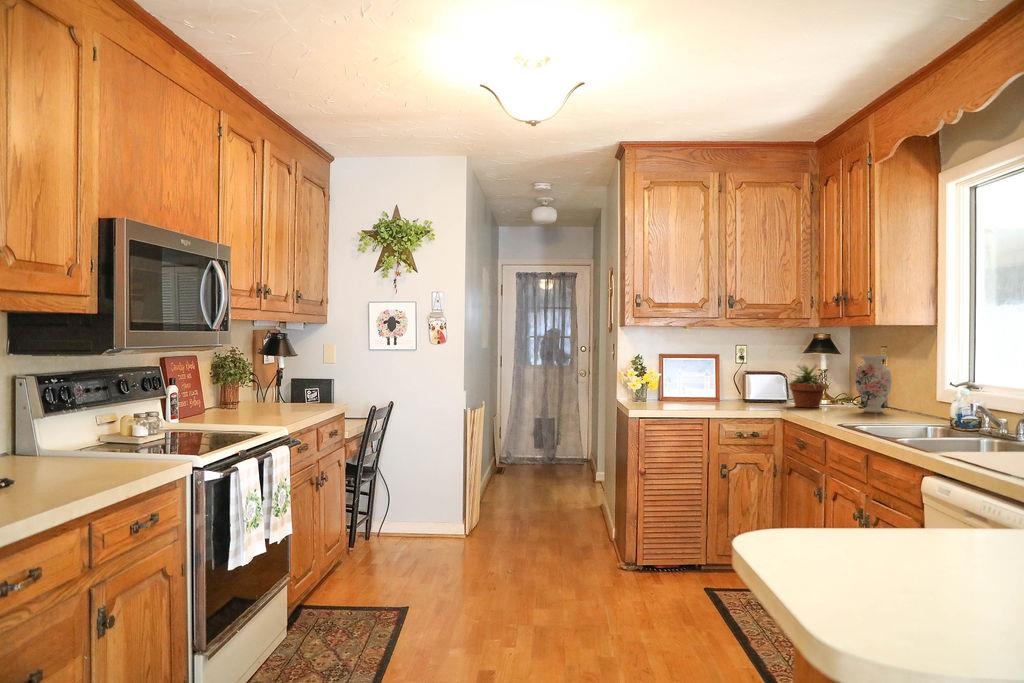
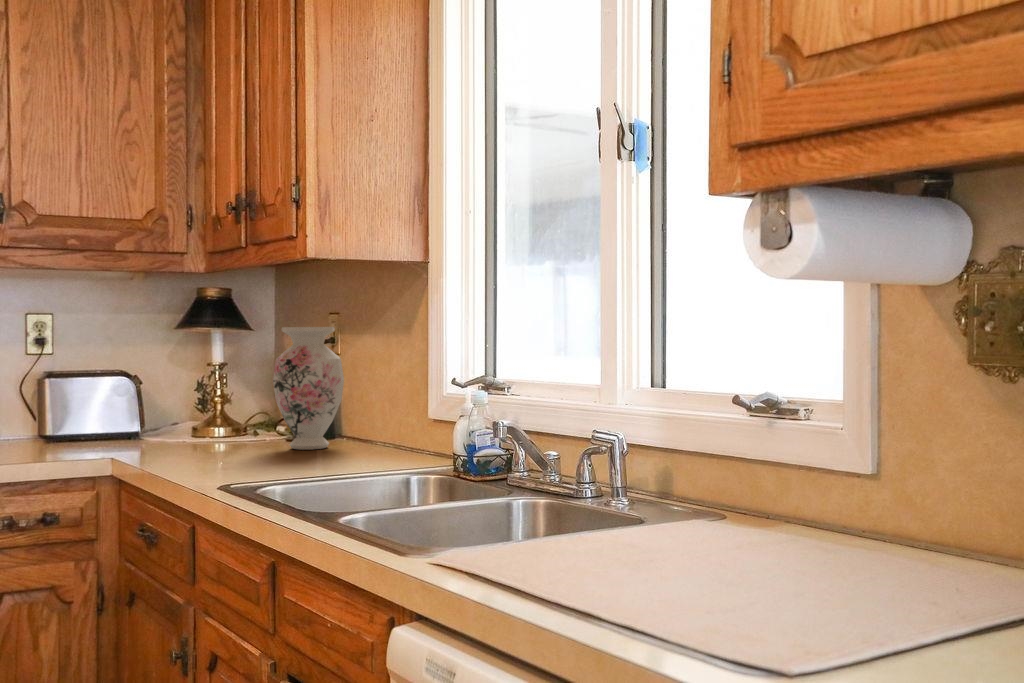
potted plant: present [789,365,827,408] -> none [125,348,234,447]

